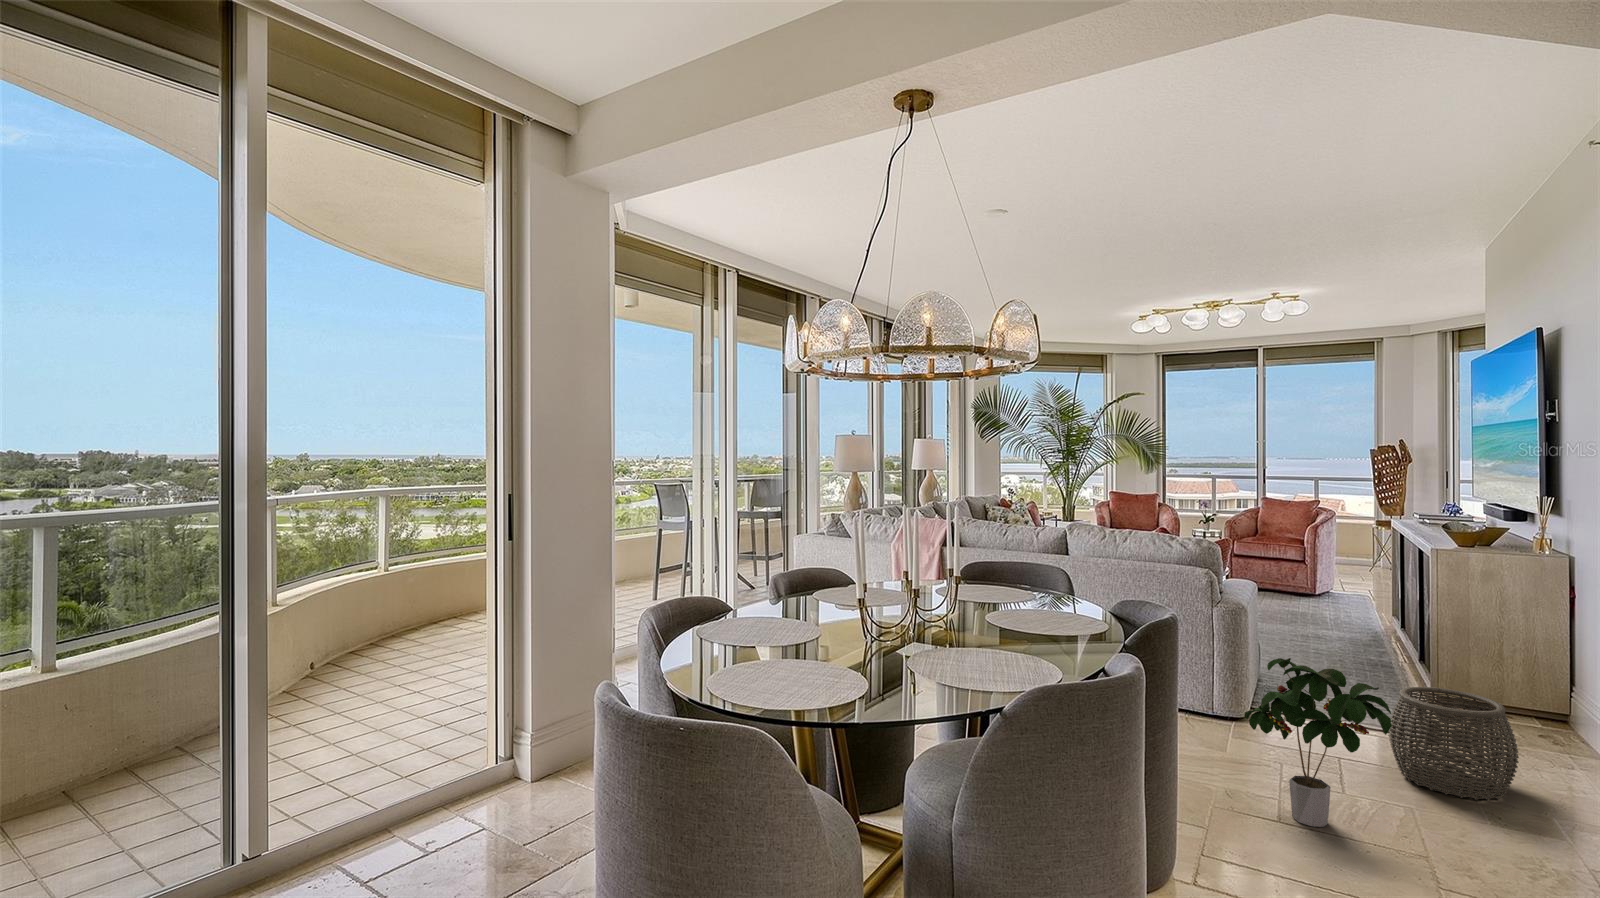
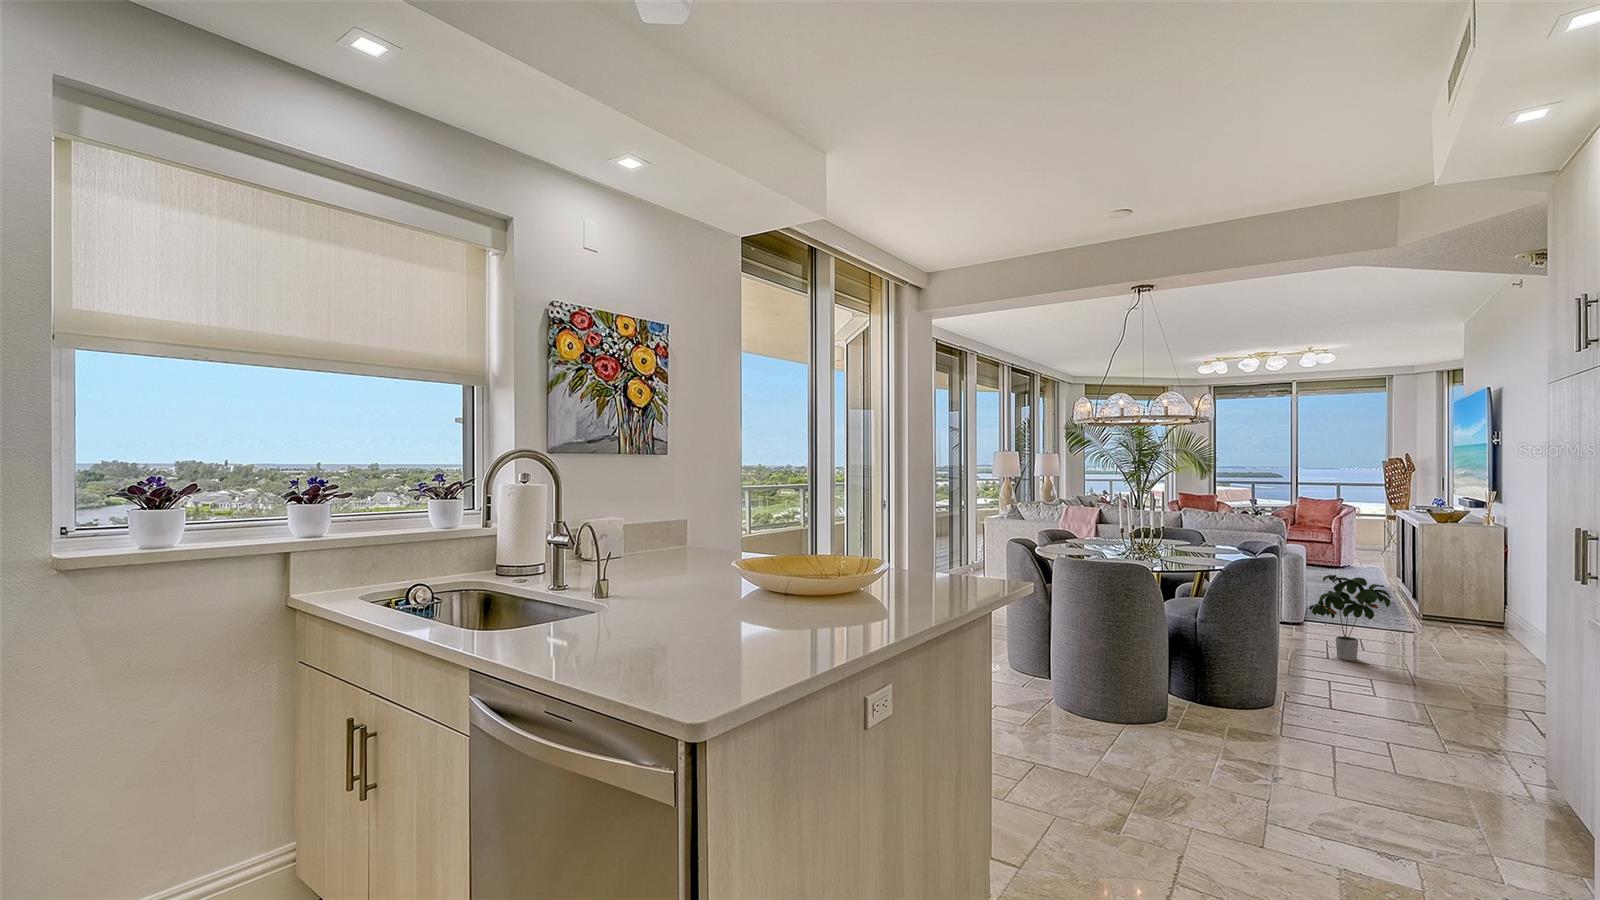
woven basket: present [1389,687,1519,800] -> none [1391,597,1462,653]

